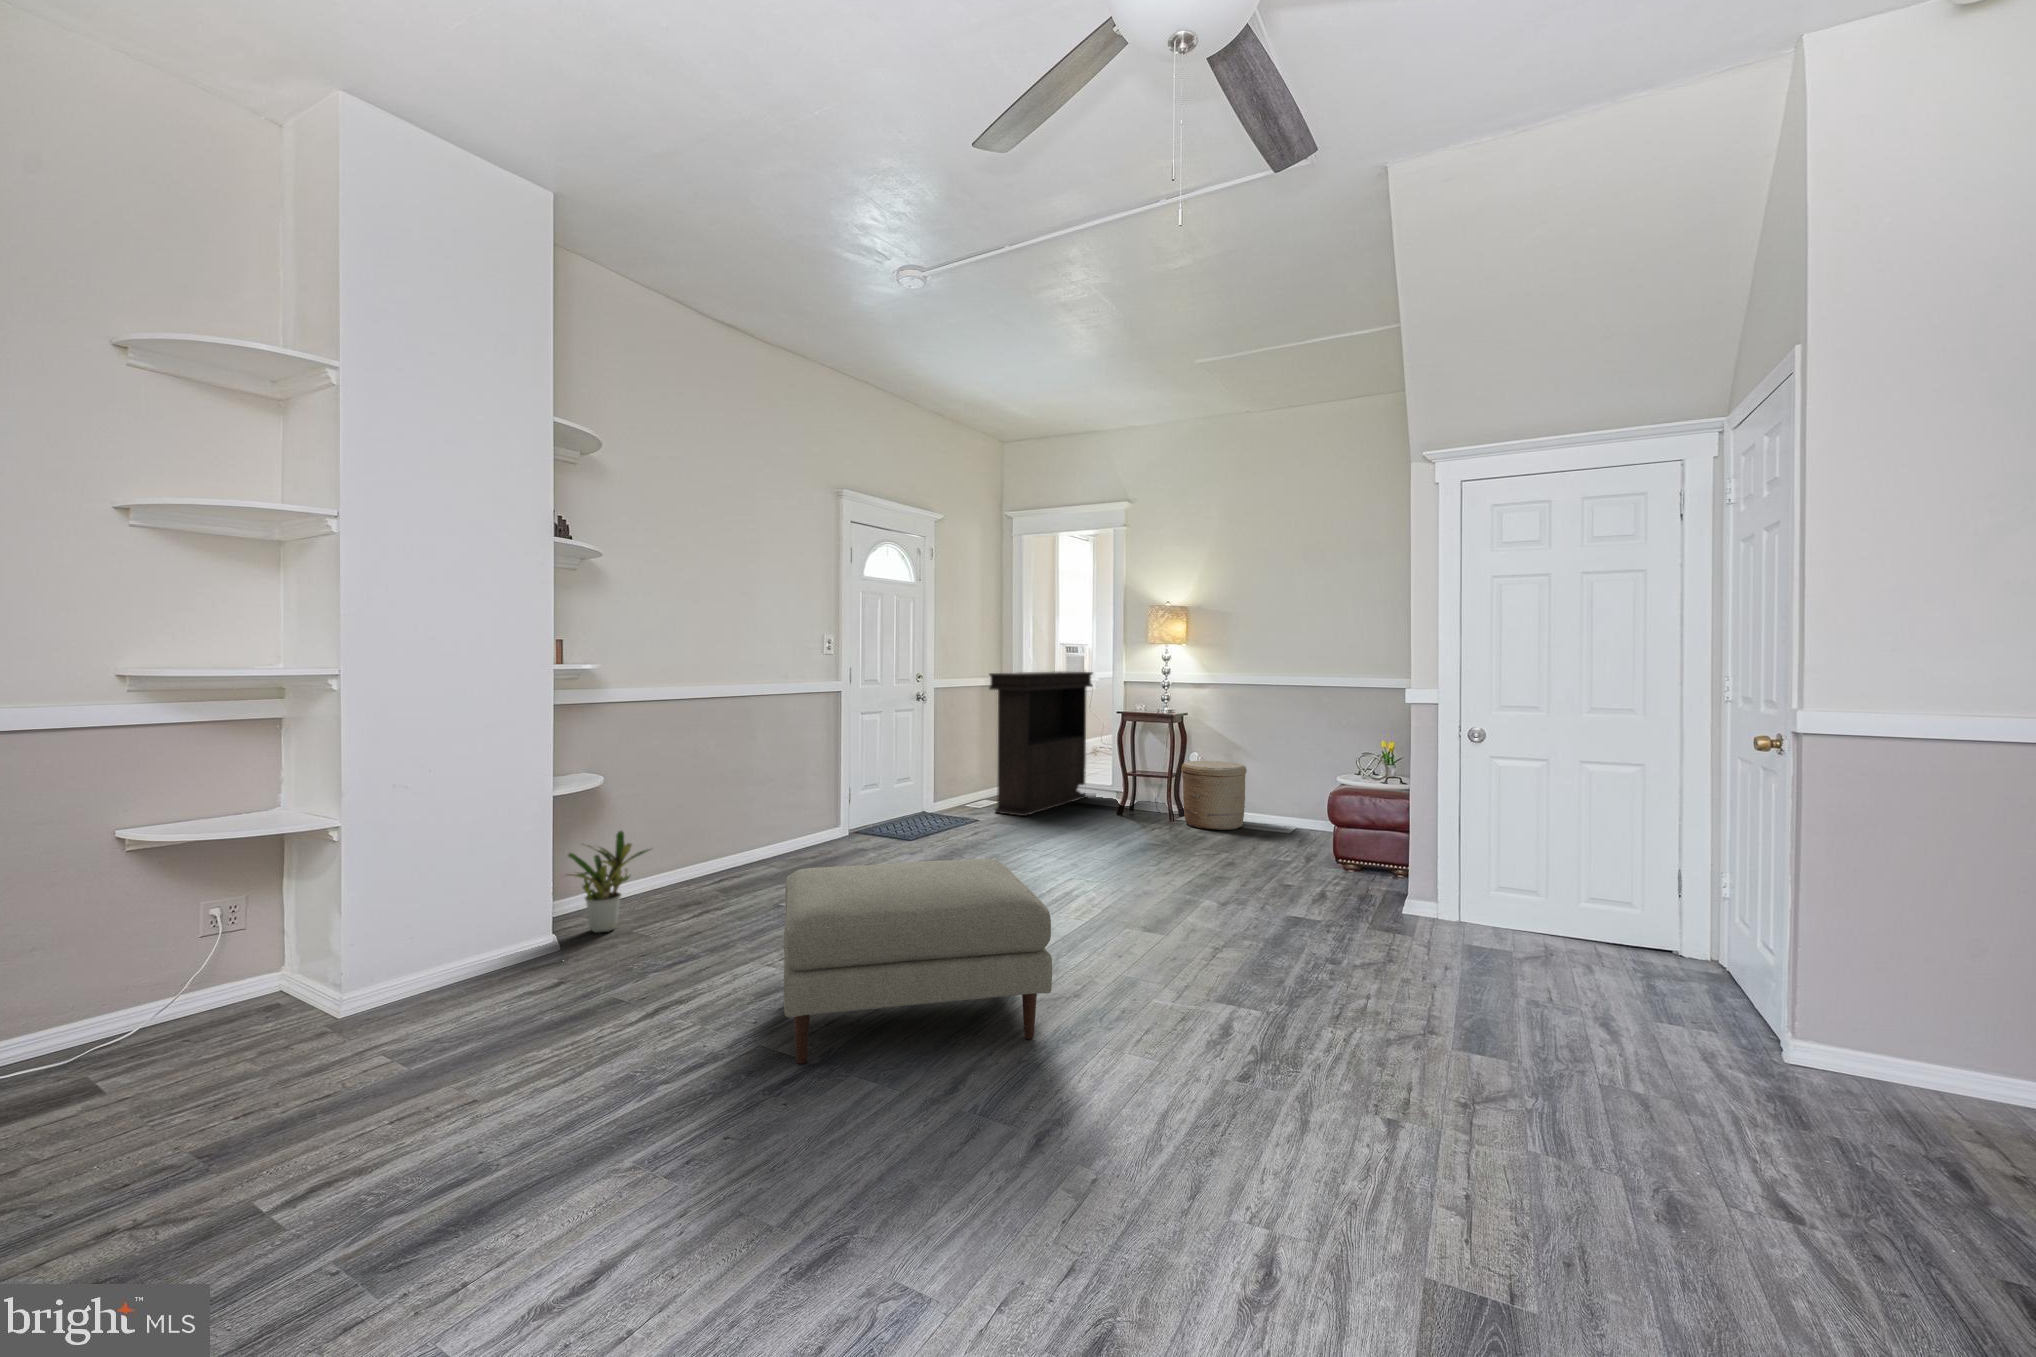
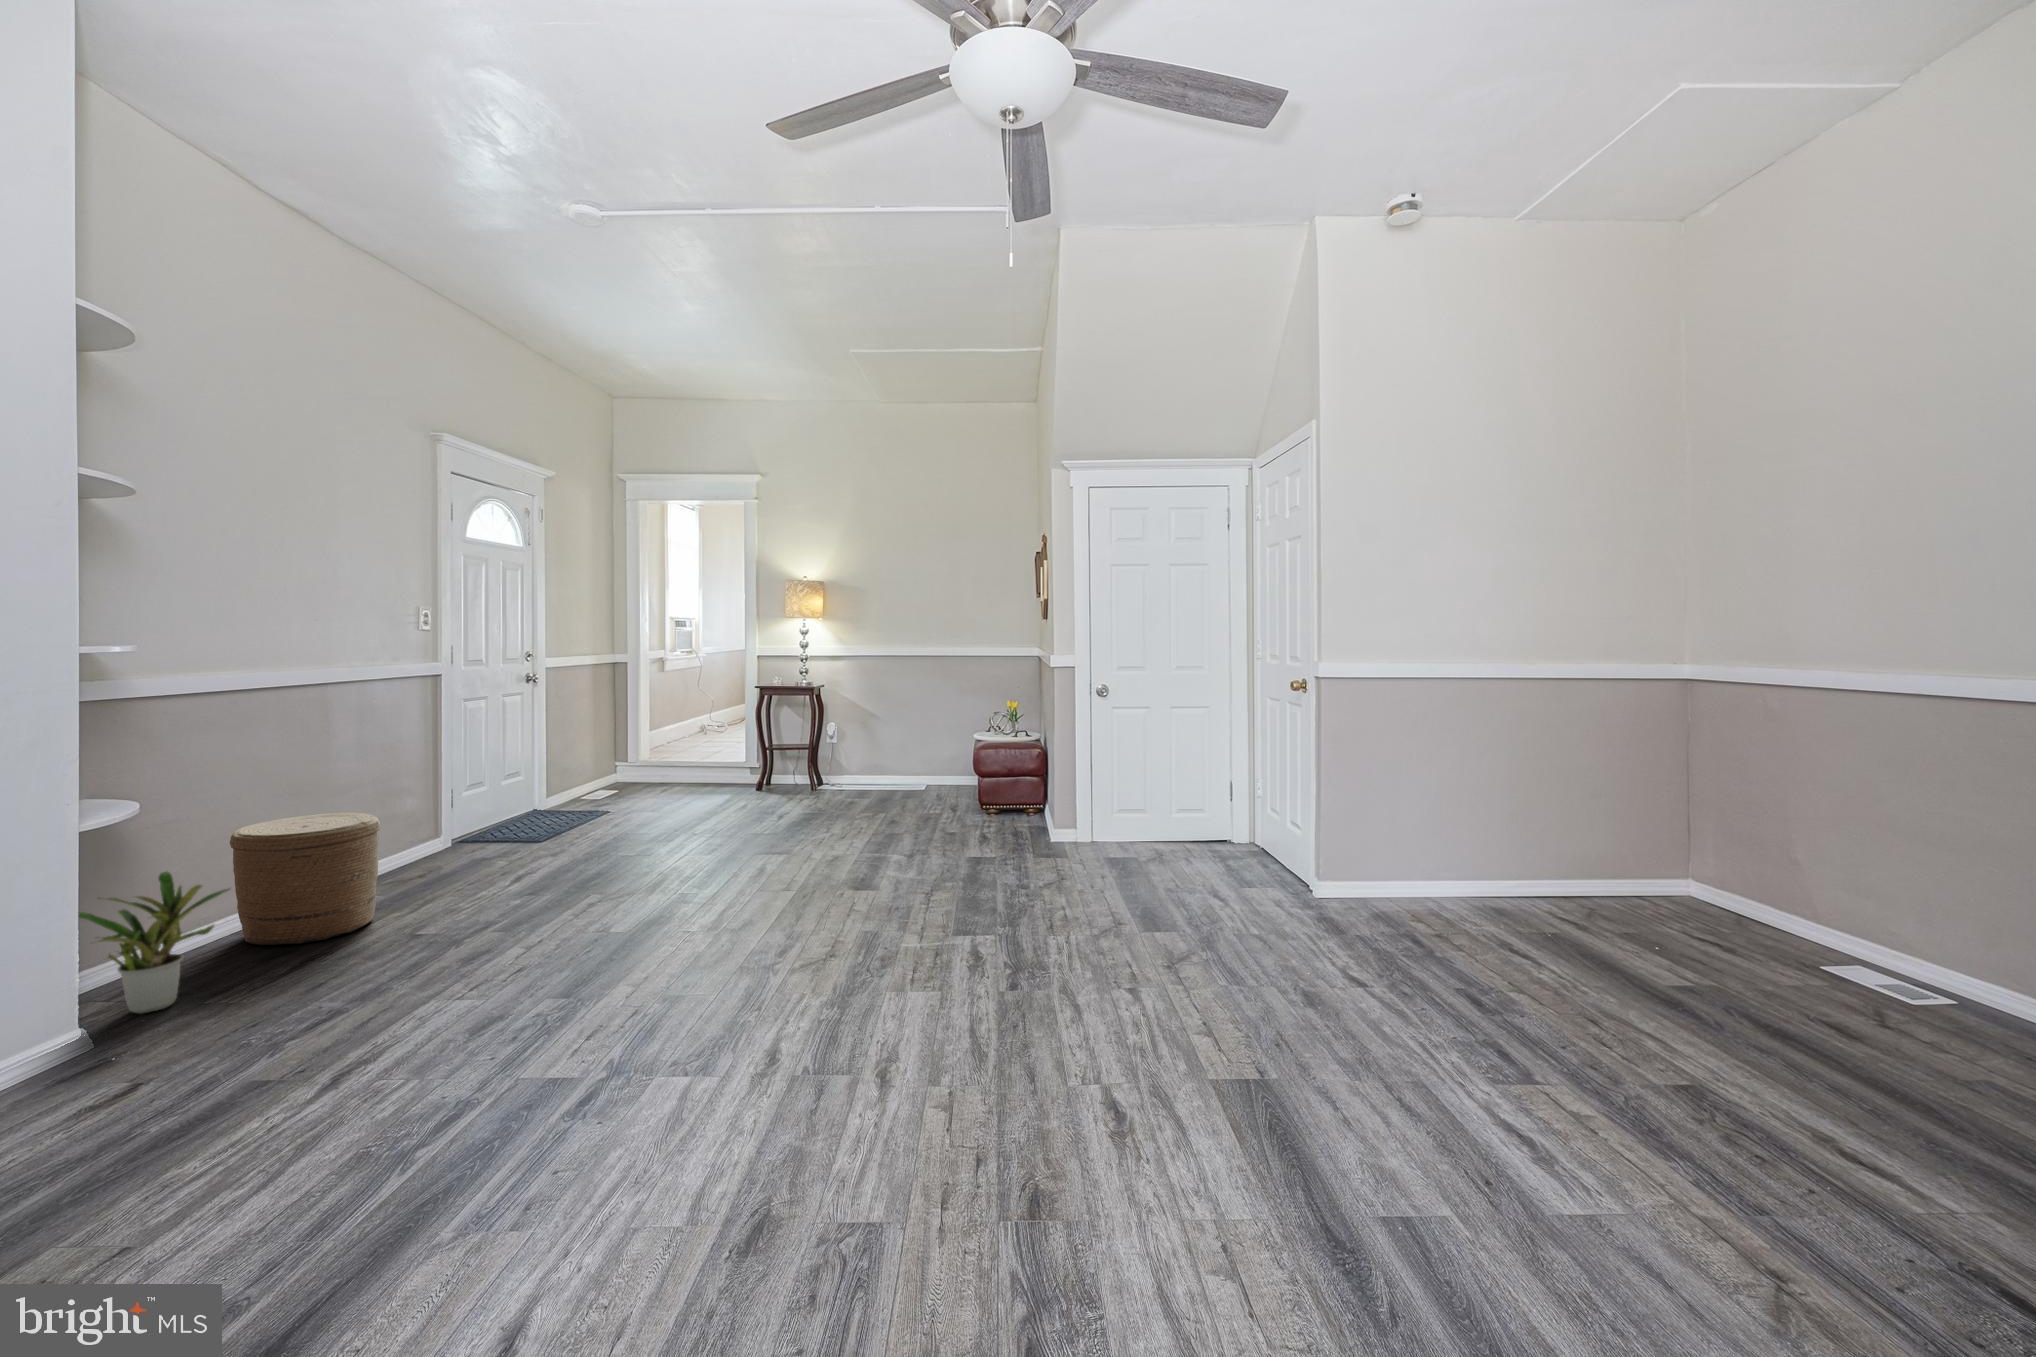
console table: present [989,671,1093,816] -> none [612,649,718,802]
woven basket: present [1181,761,1247,830] -> present [230,813,380,945]
ottoman: present [784,859,1052,1064] -> none [501,838,839,1081]

